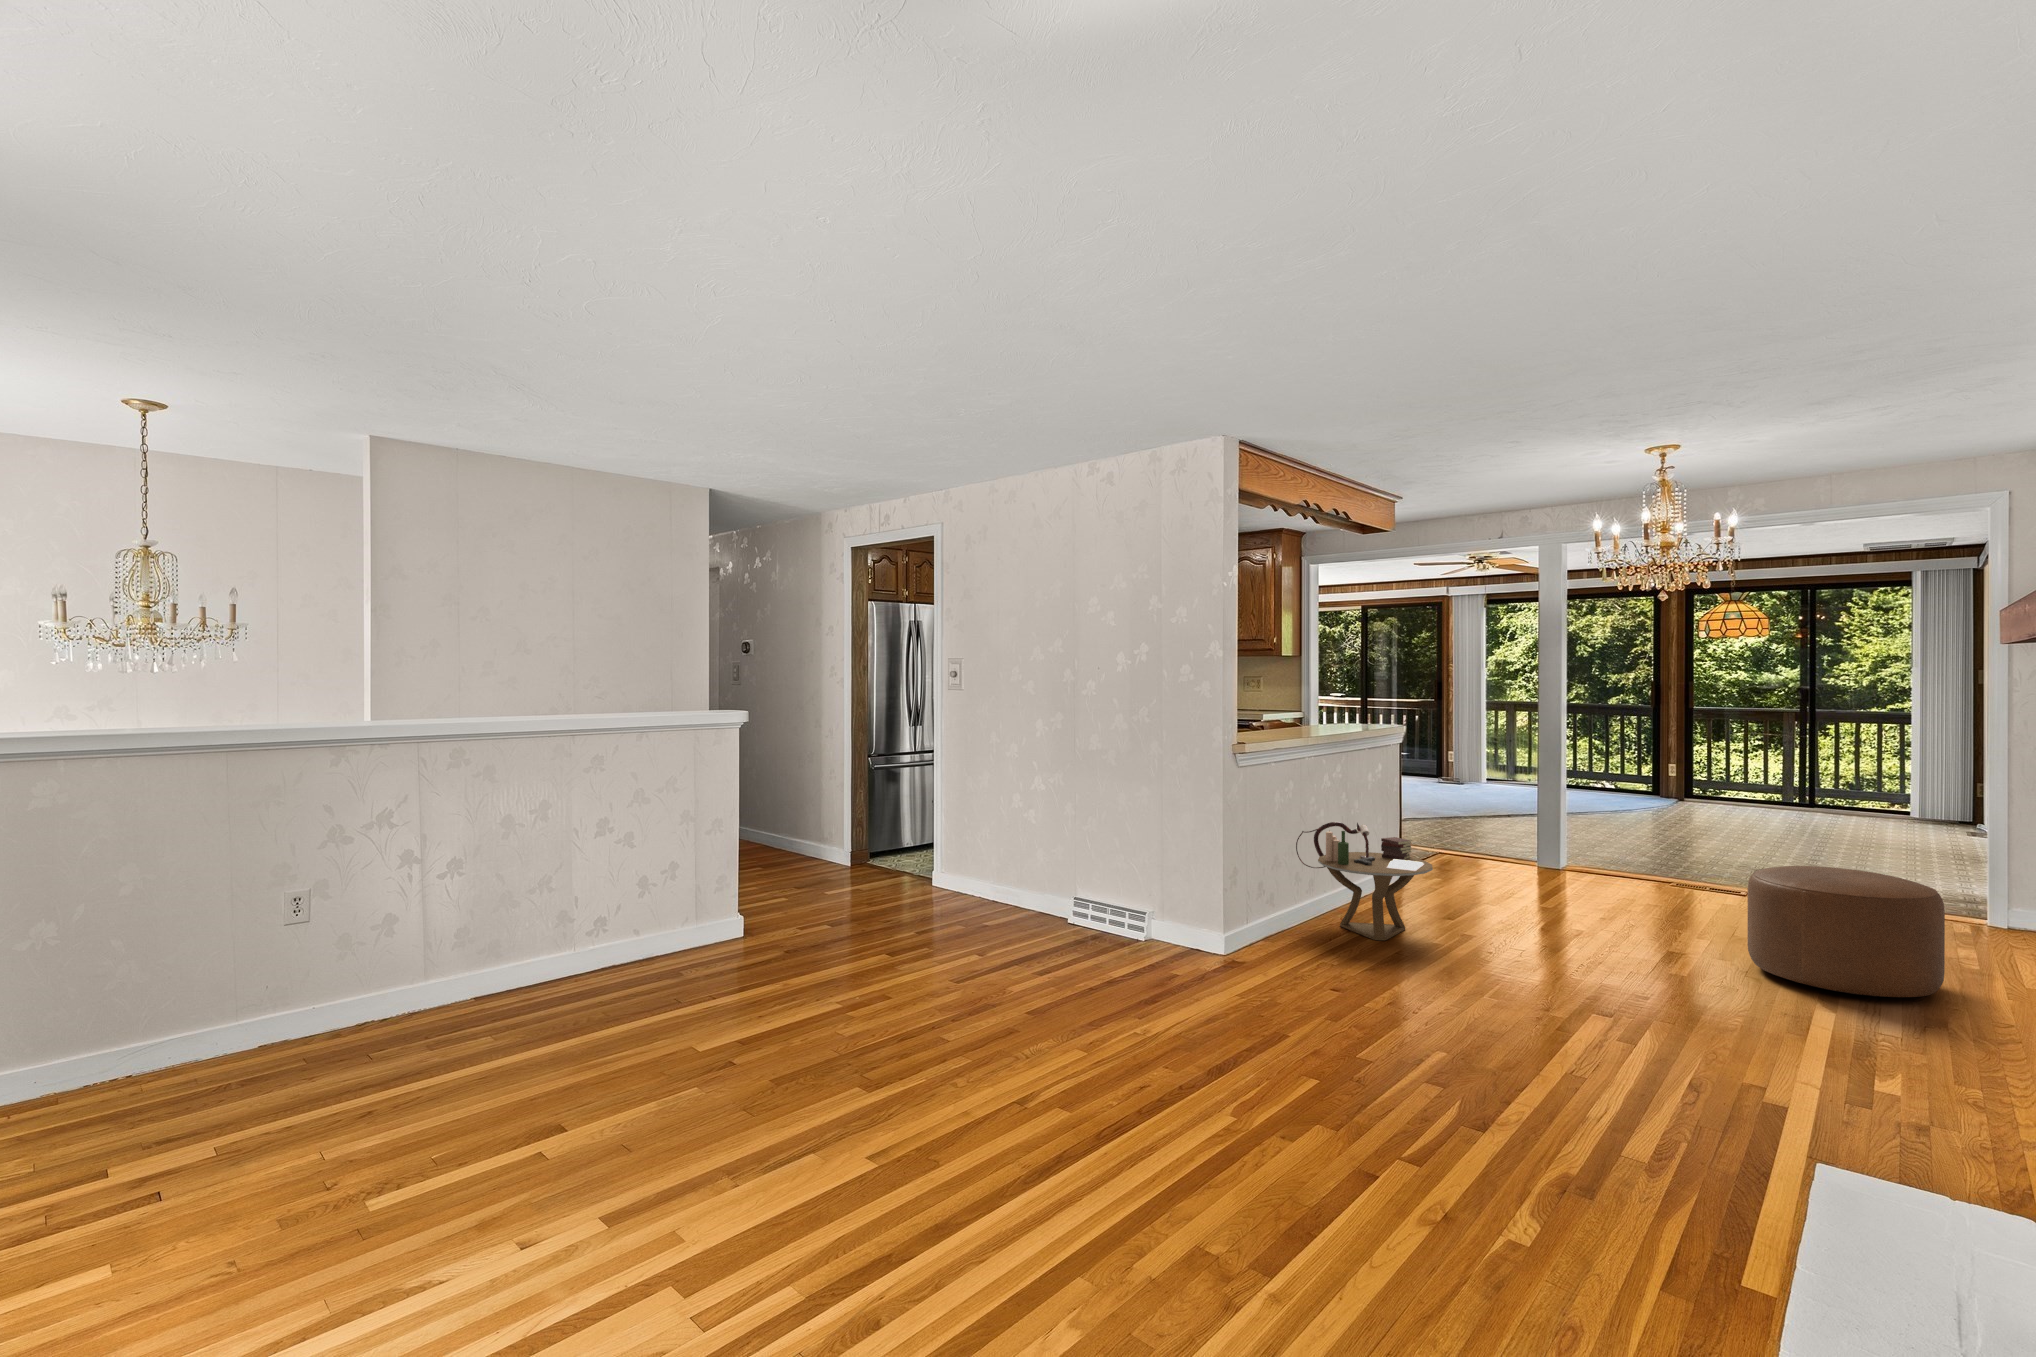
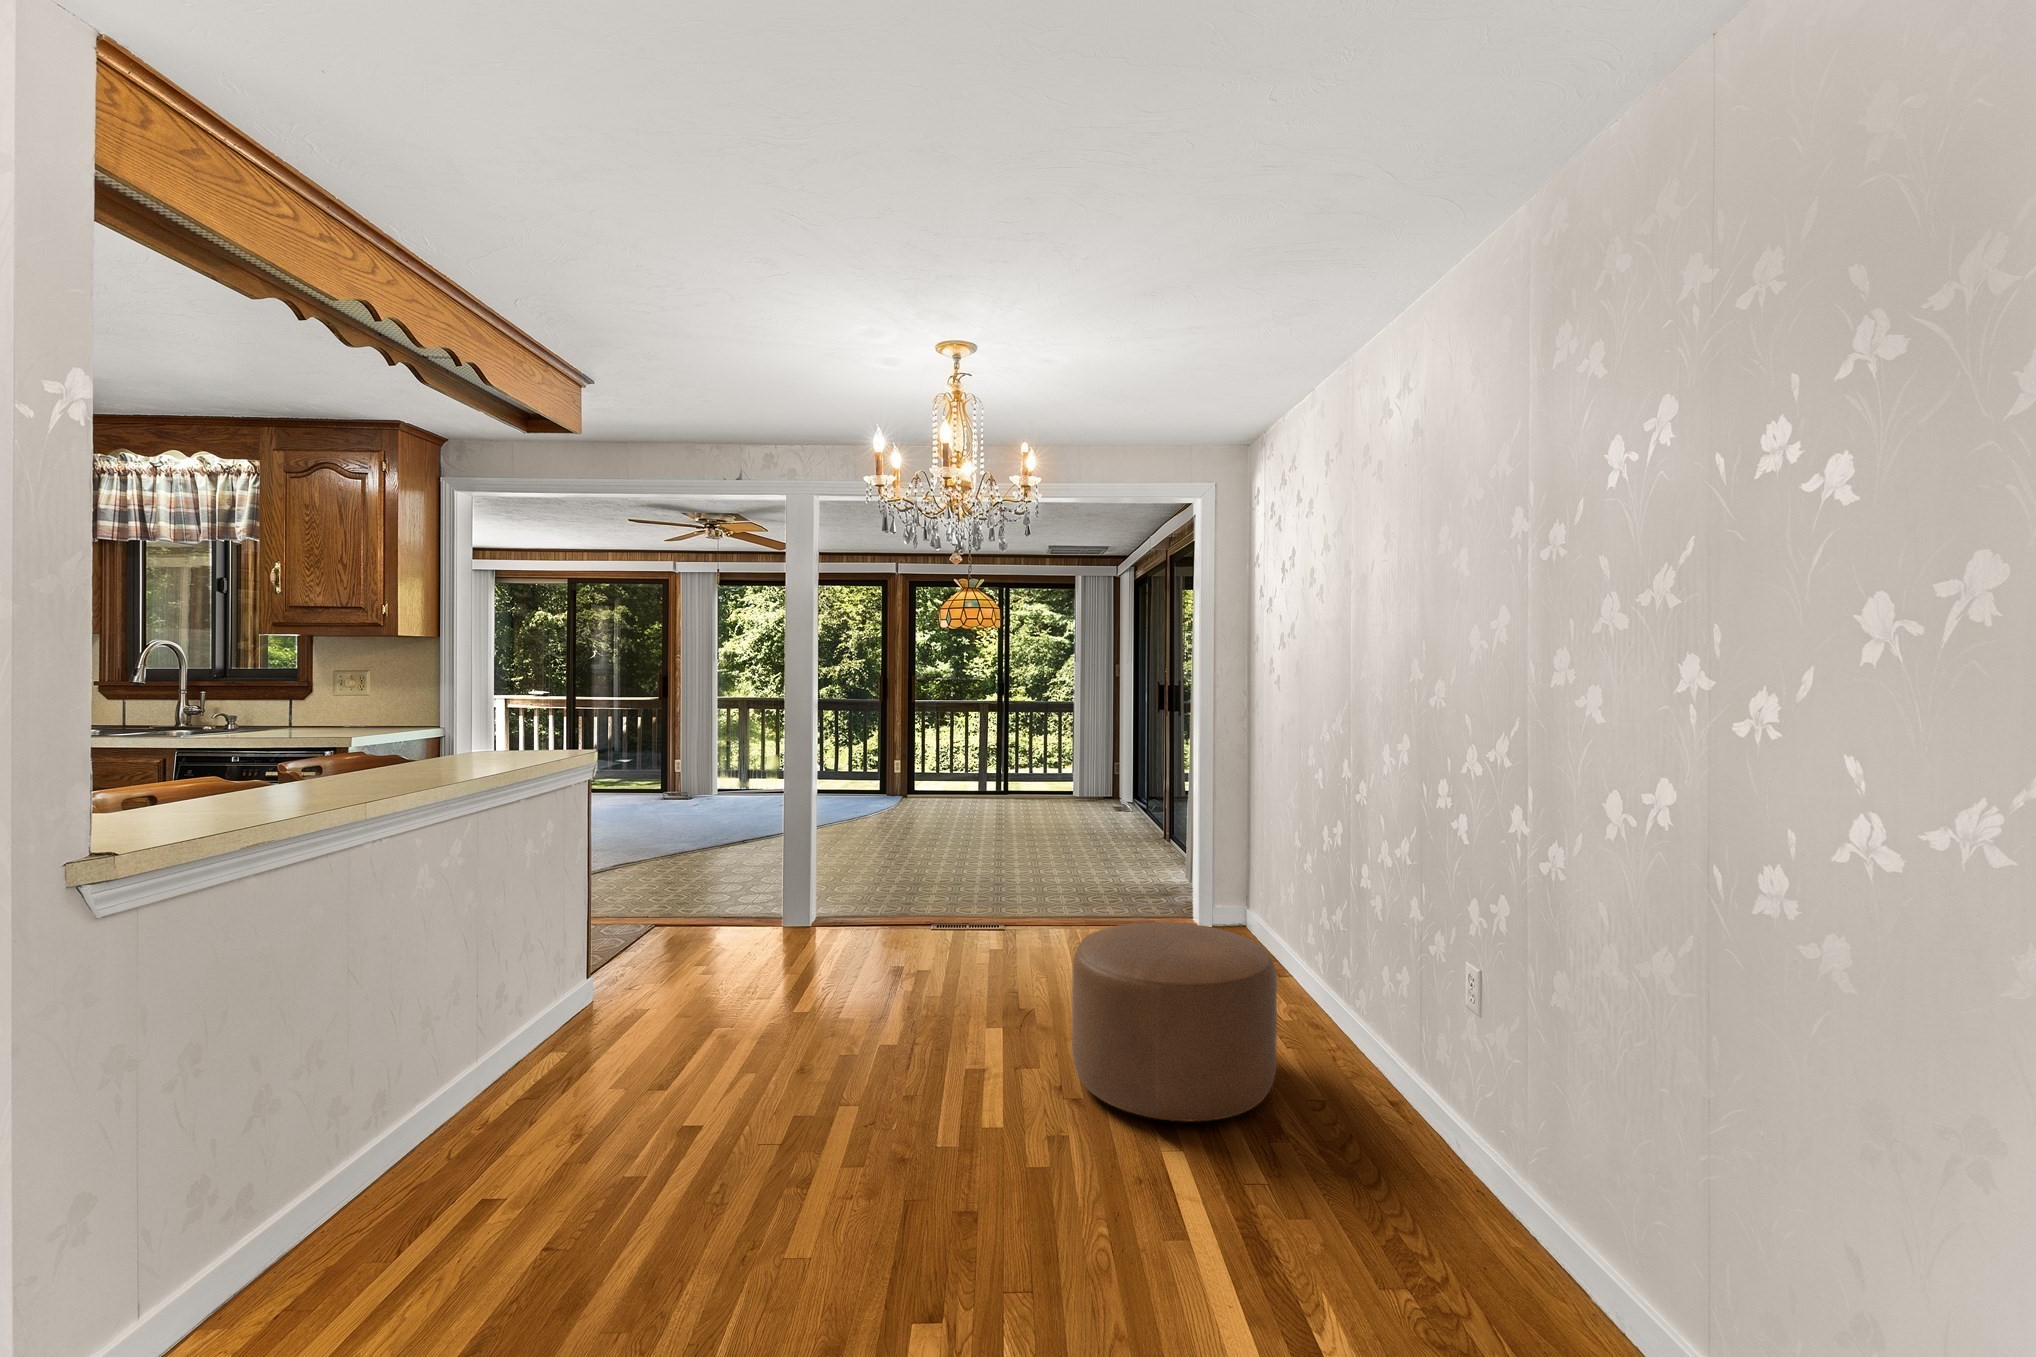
side table: present [1296,822,1433,940] -> none [297,980,619,1249]

